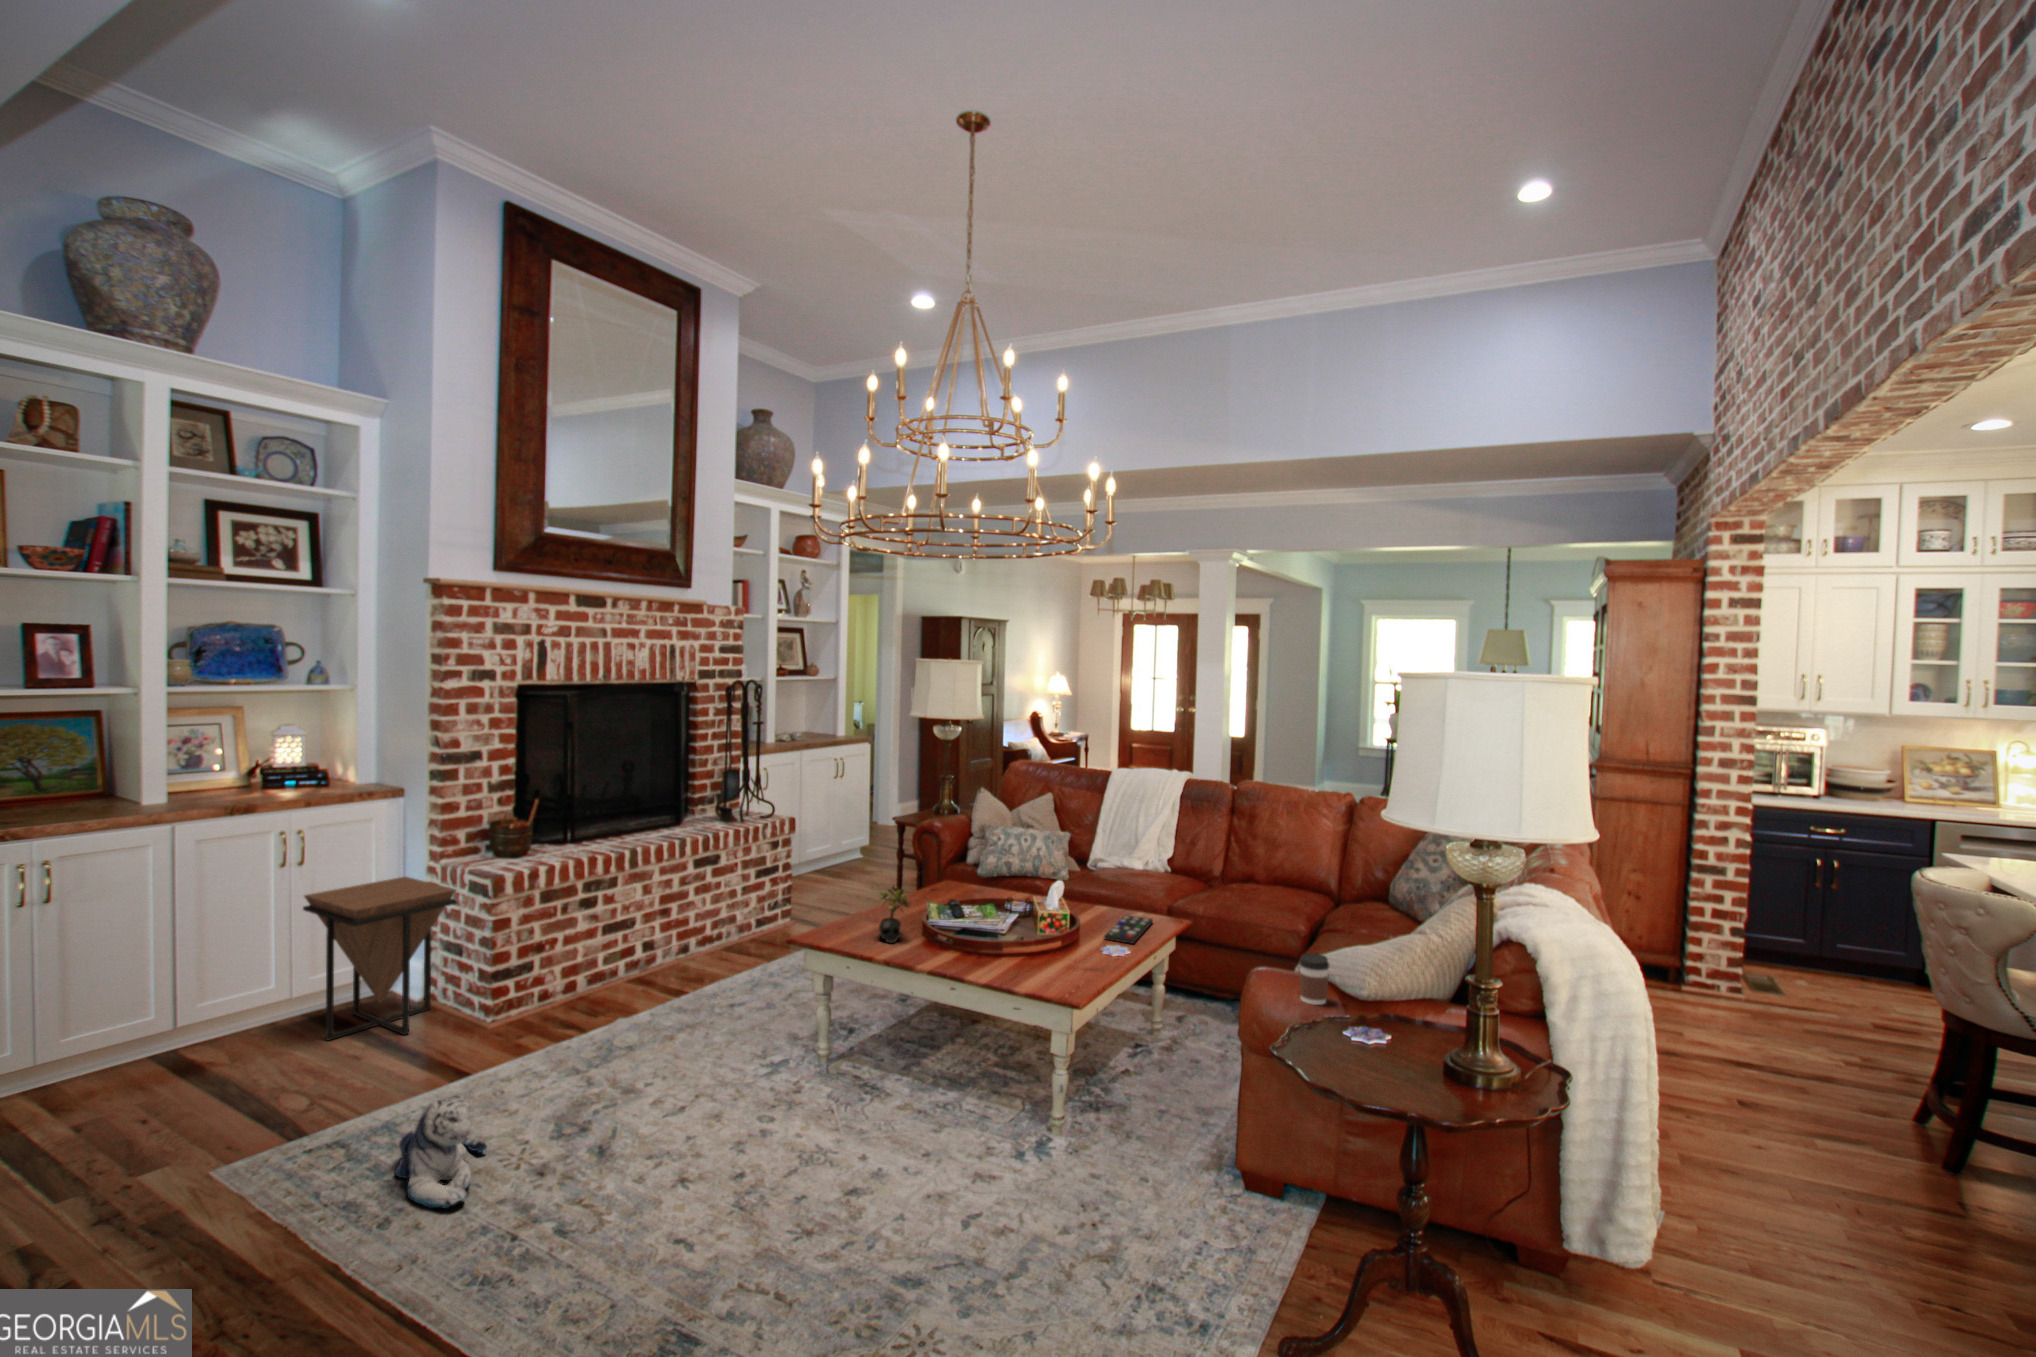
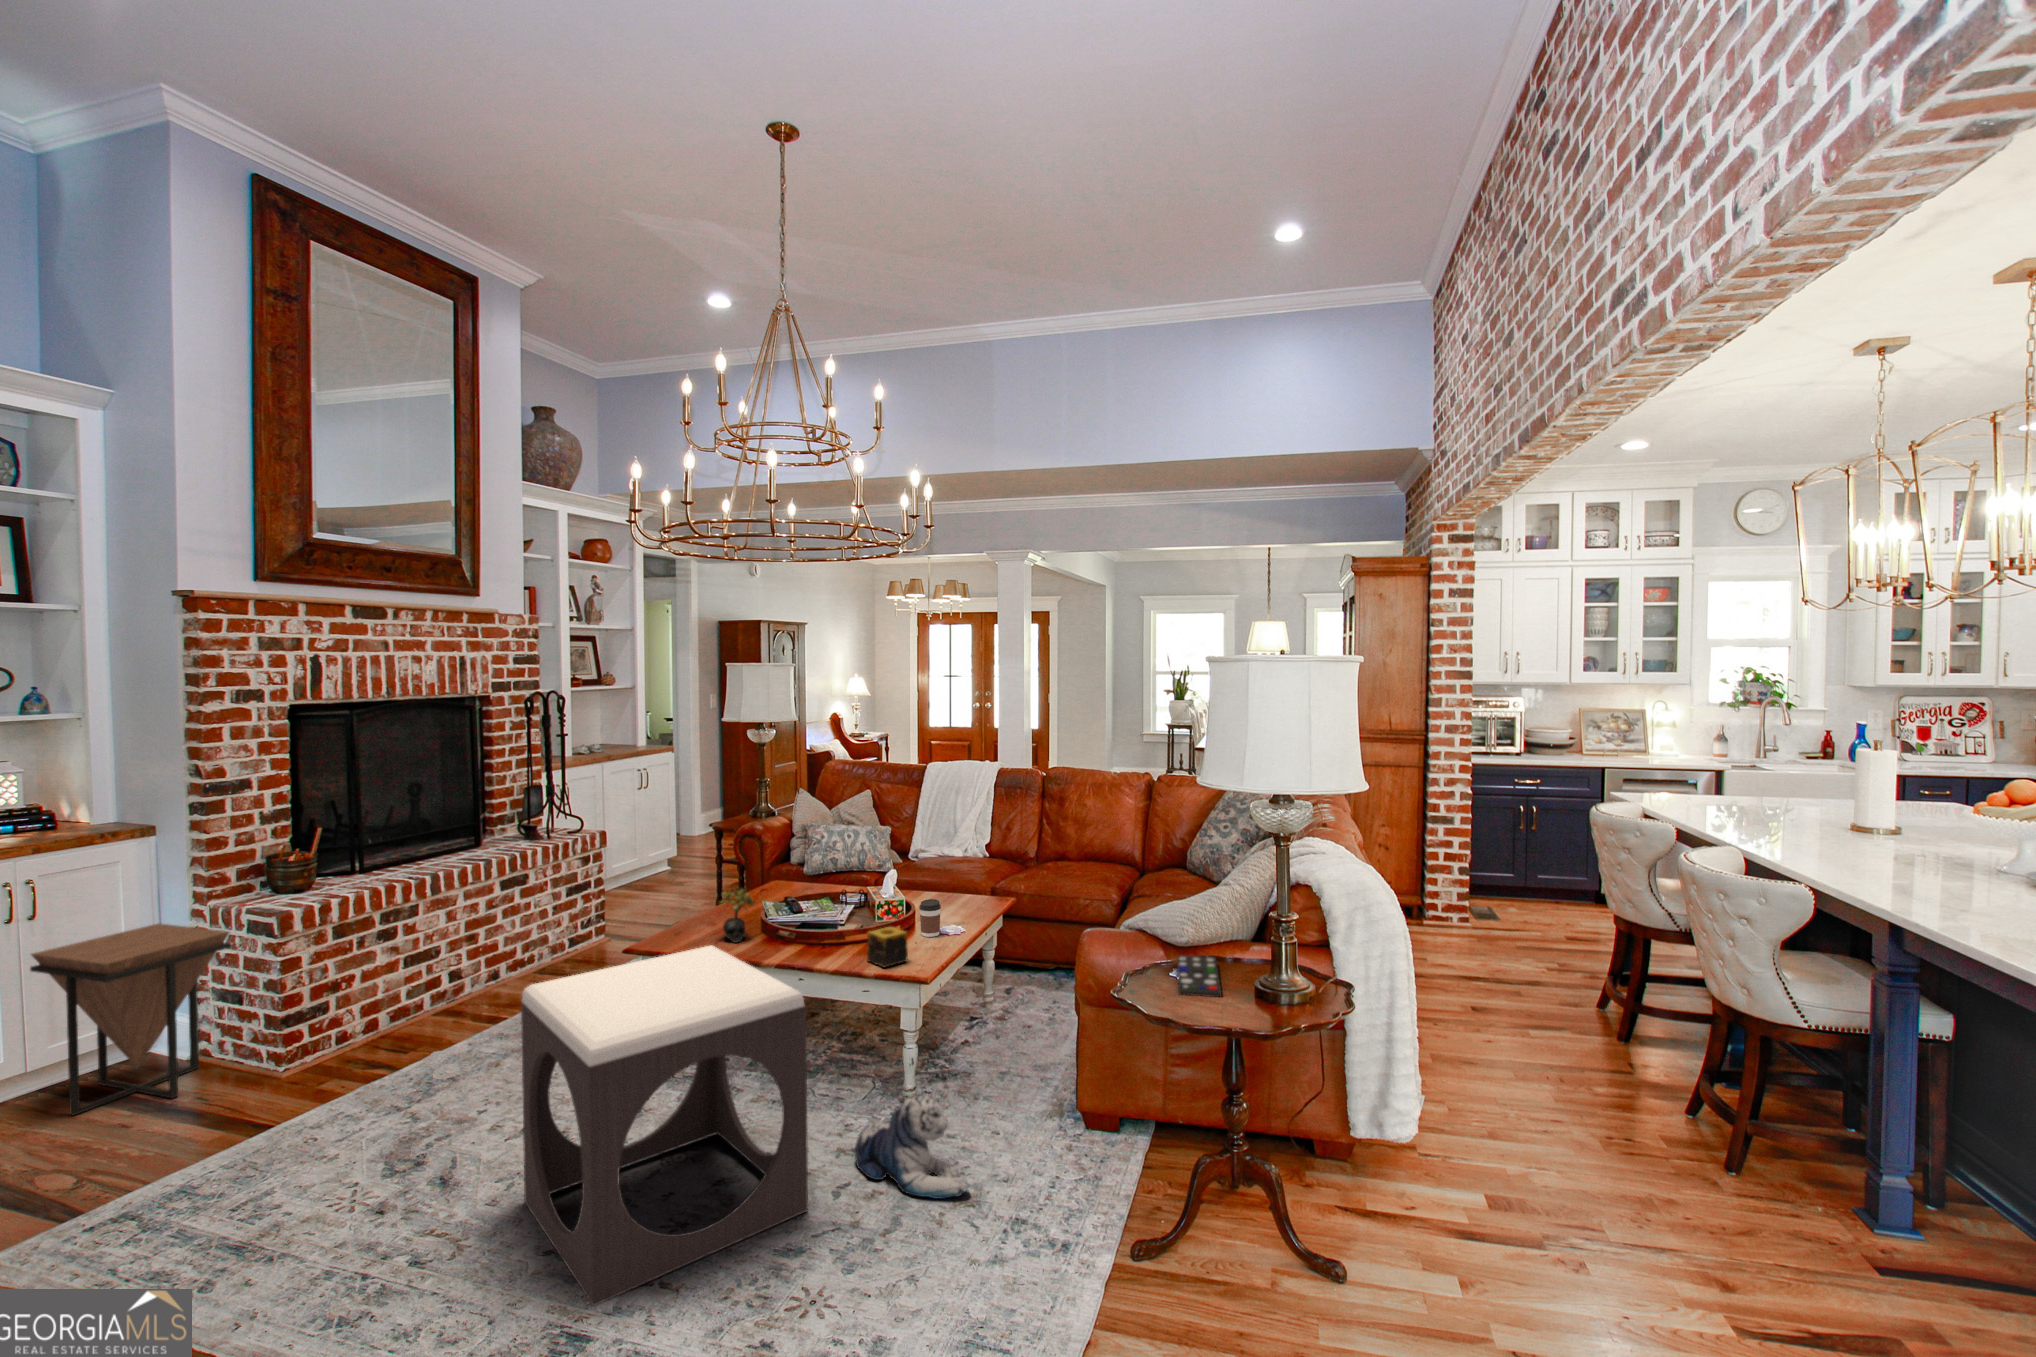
remote control: present [1104,915,1153,943] -> present [1177,955,1222,997]
candle: none [1016,942,1059,986] -> present [867,927,908,967]
footstool: none [669,946,938,1305] -> present [521,945,808,1306]
coffee cup: present [1299,953,1329,1005] -> present [919,899,941,937]
plush toy: present [395,1096,487,1208] -> present [854,1094,969,1199]

